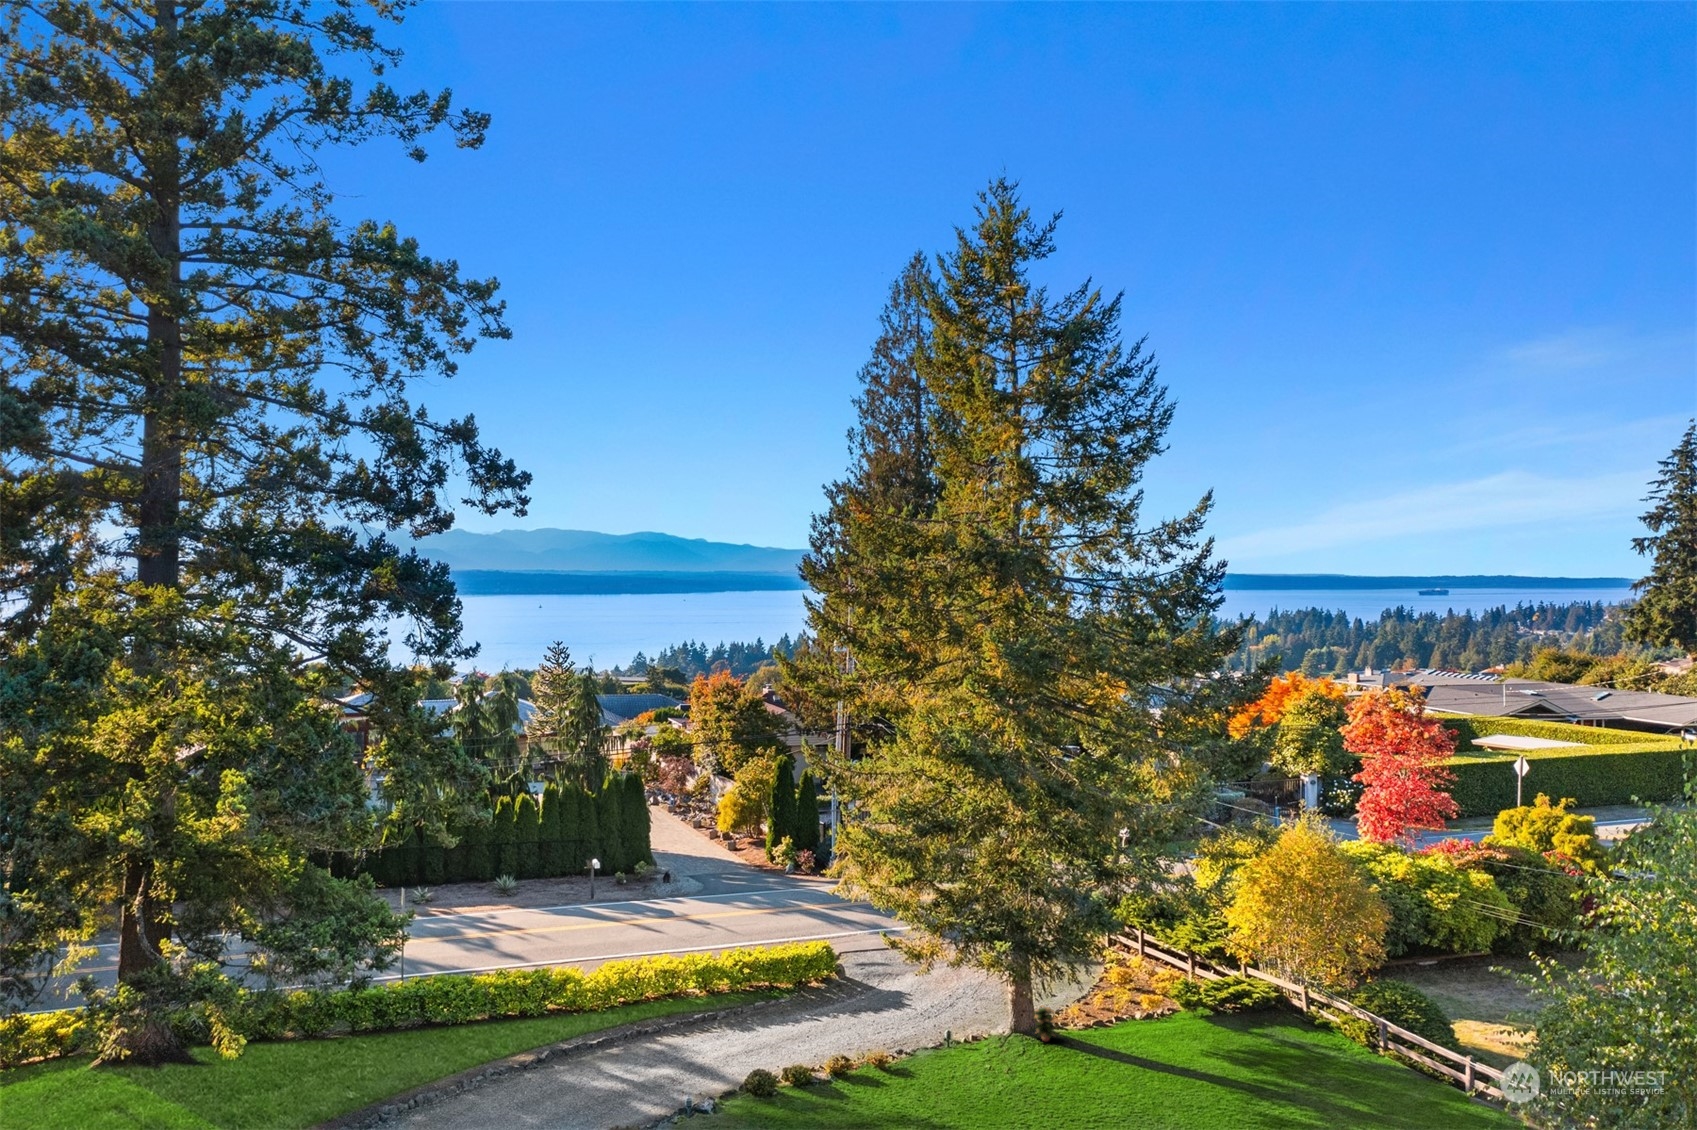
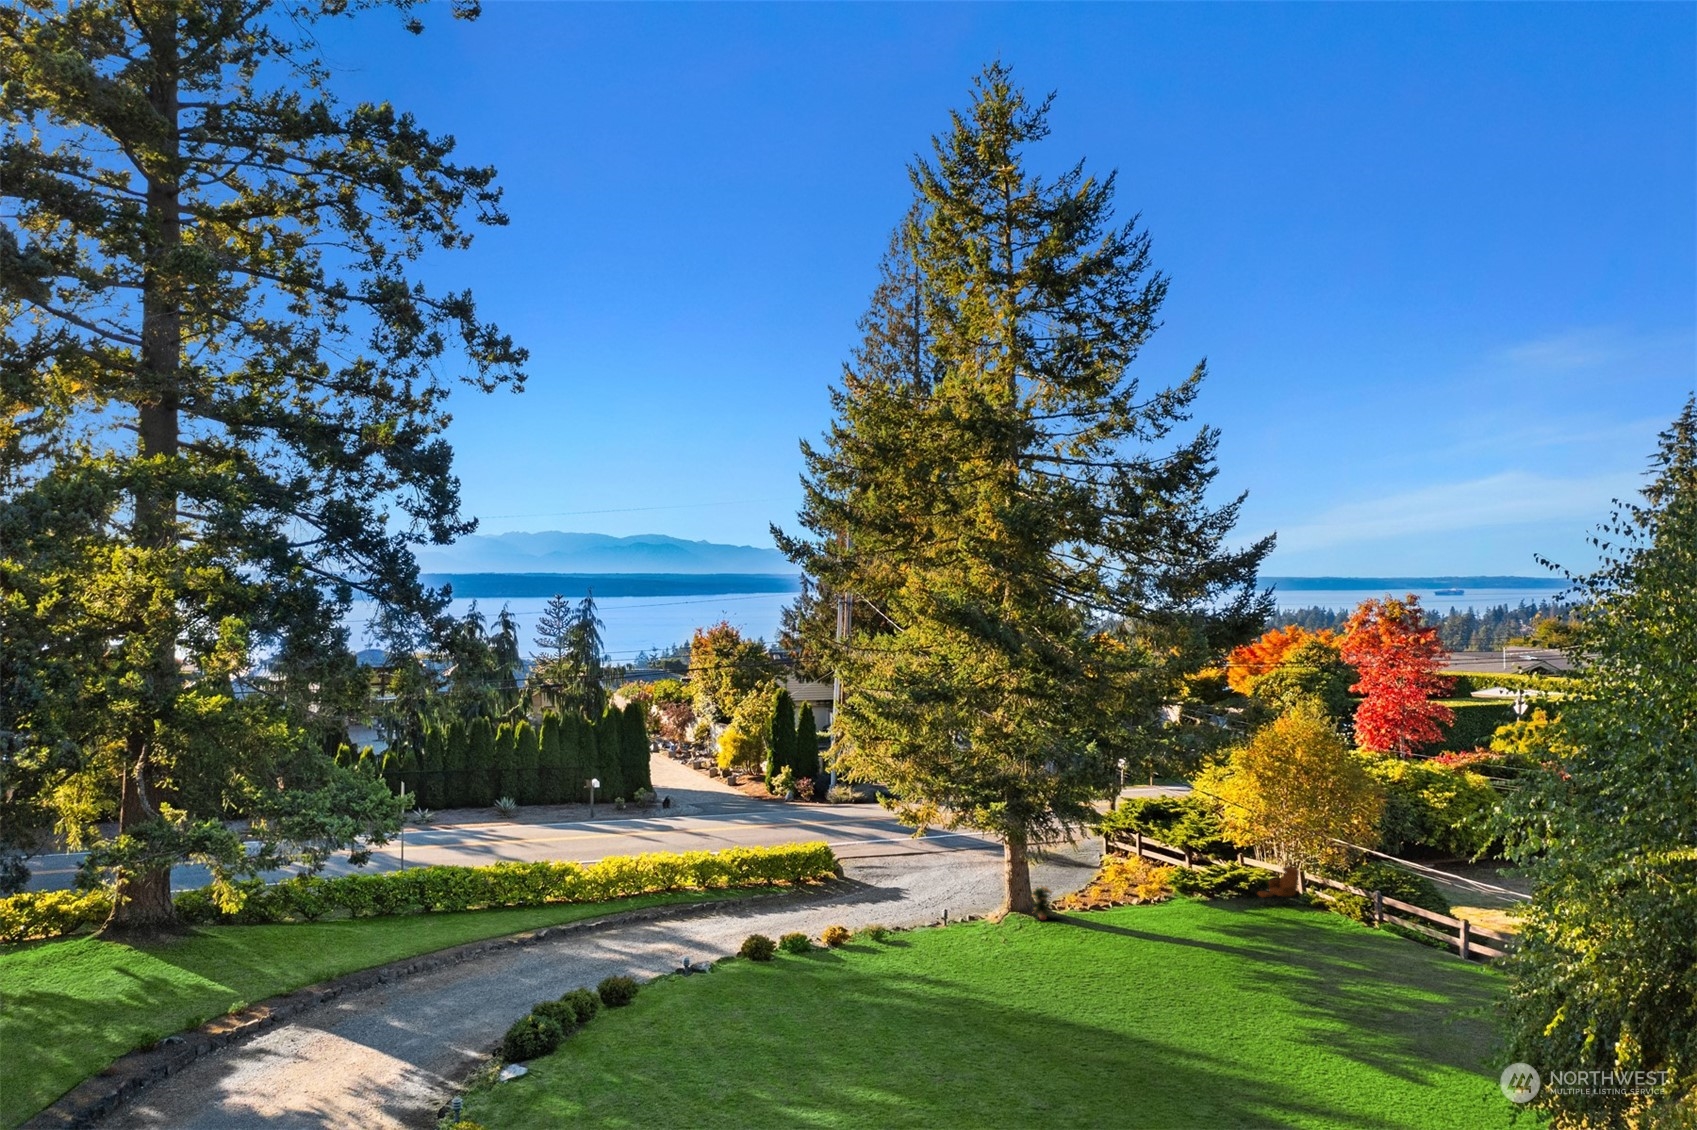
lounge chair: none [1261,982,1303,1027] -> present [1258,866,1299,904]

